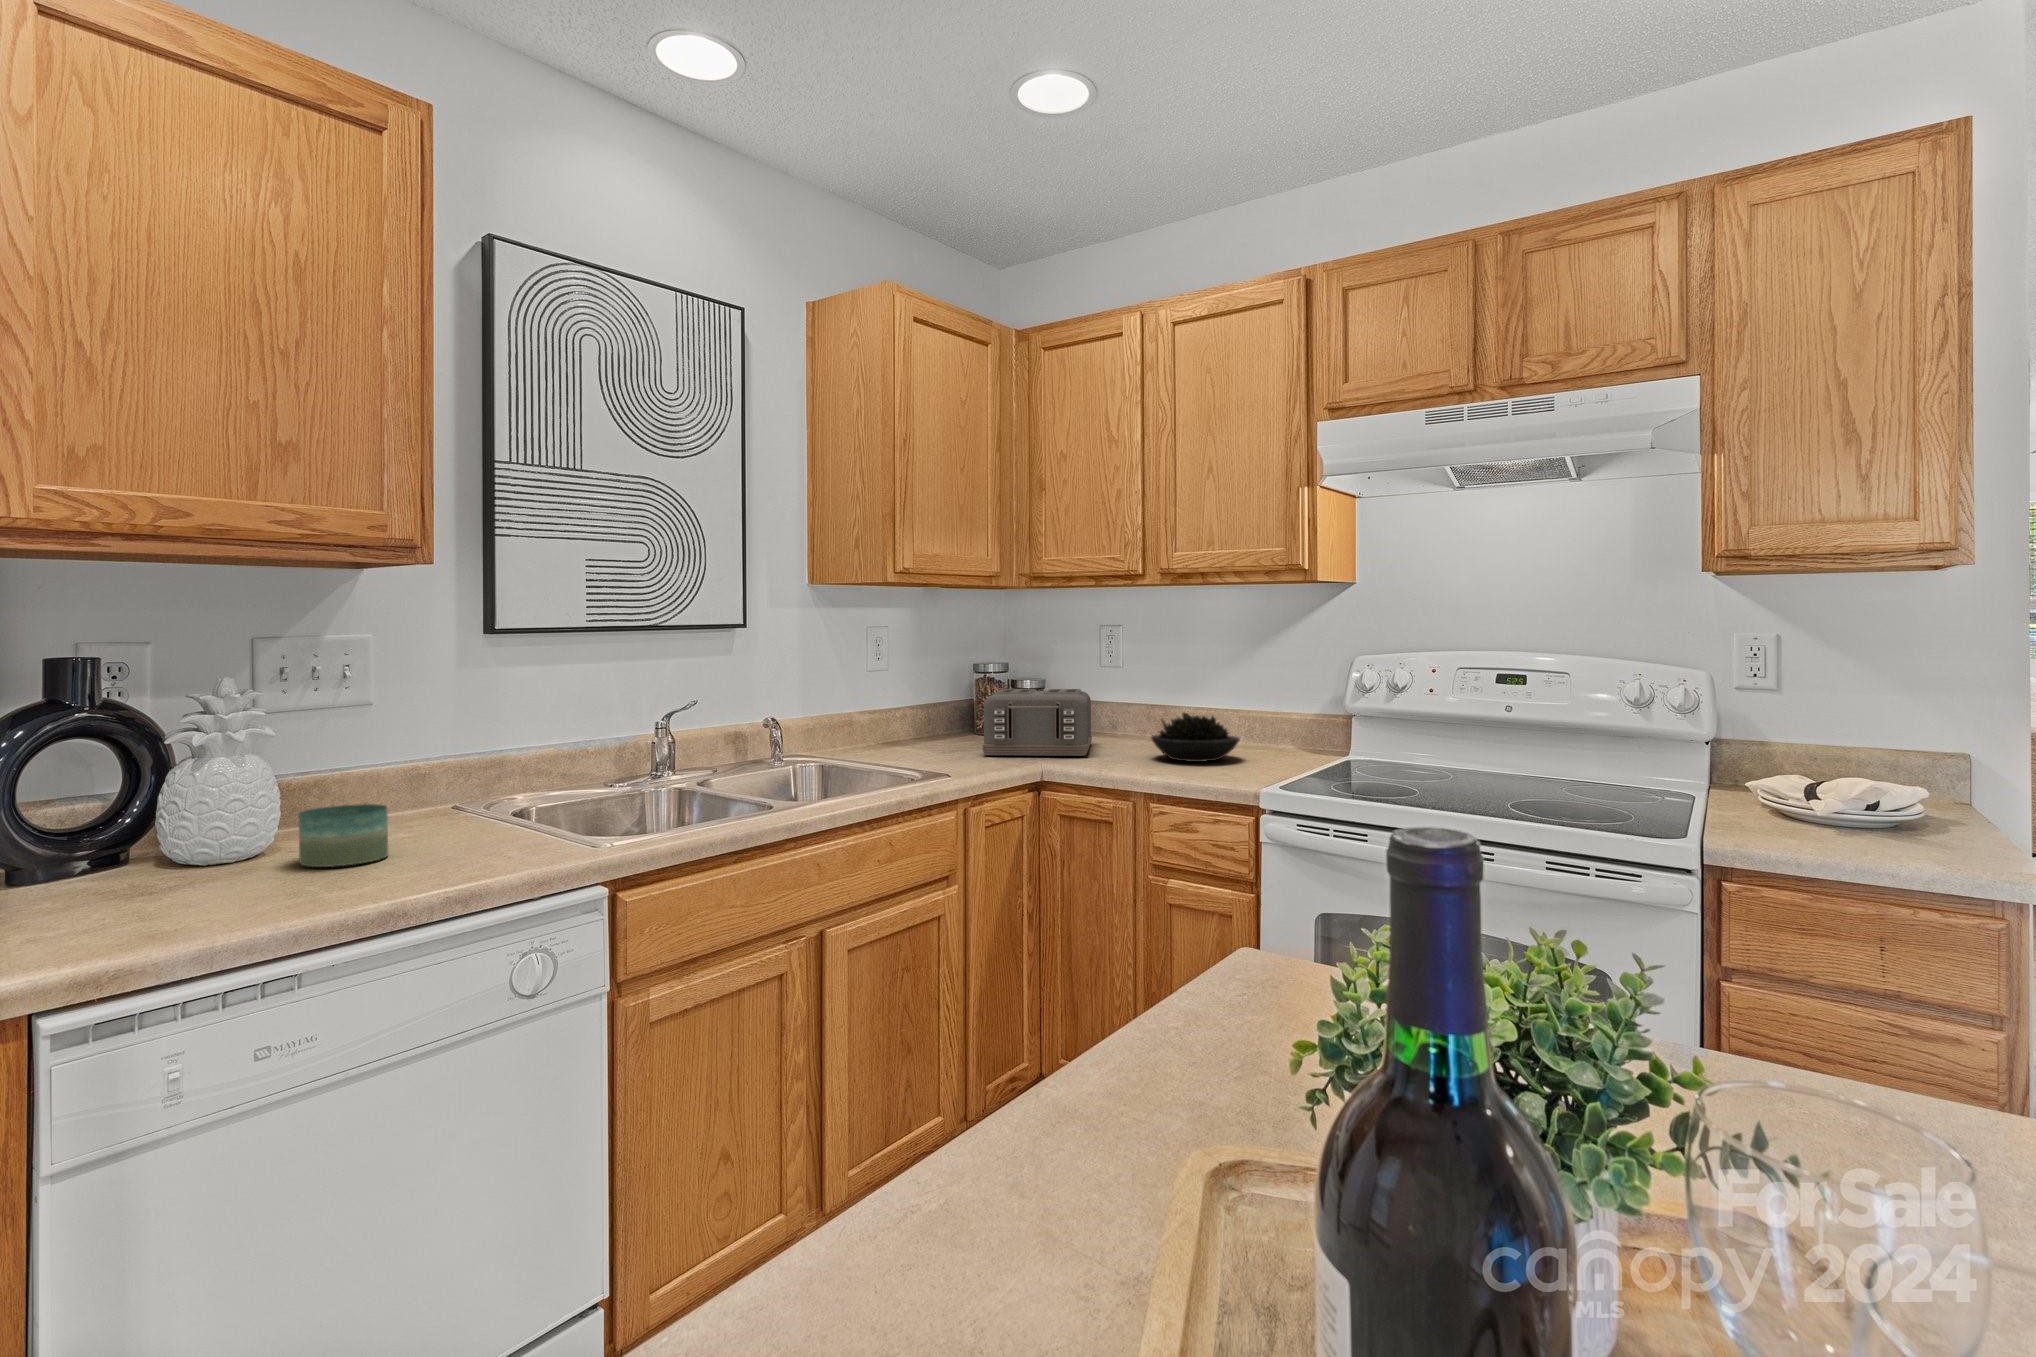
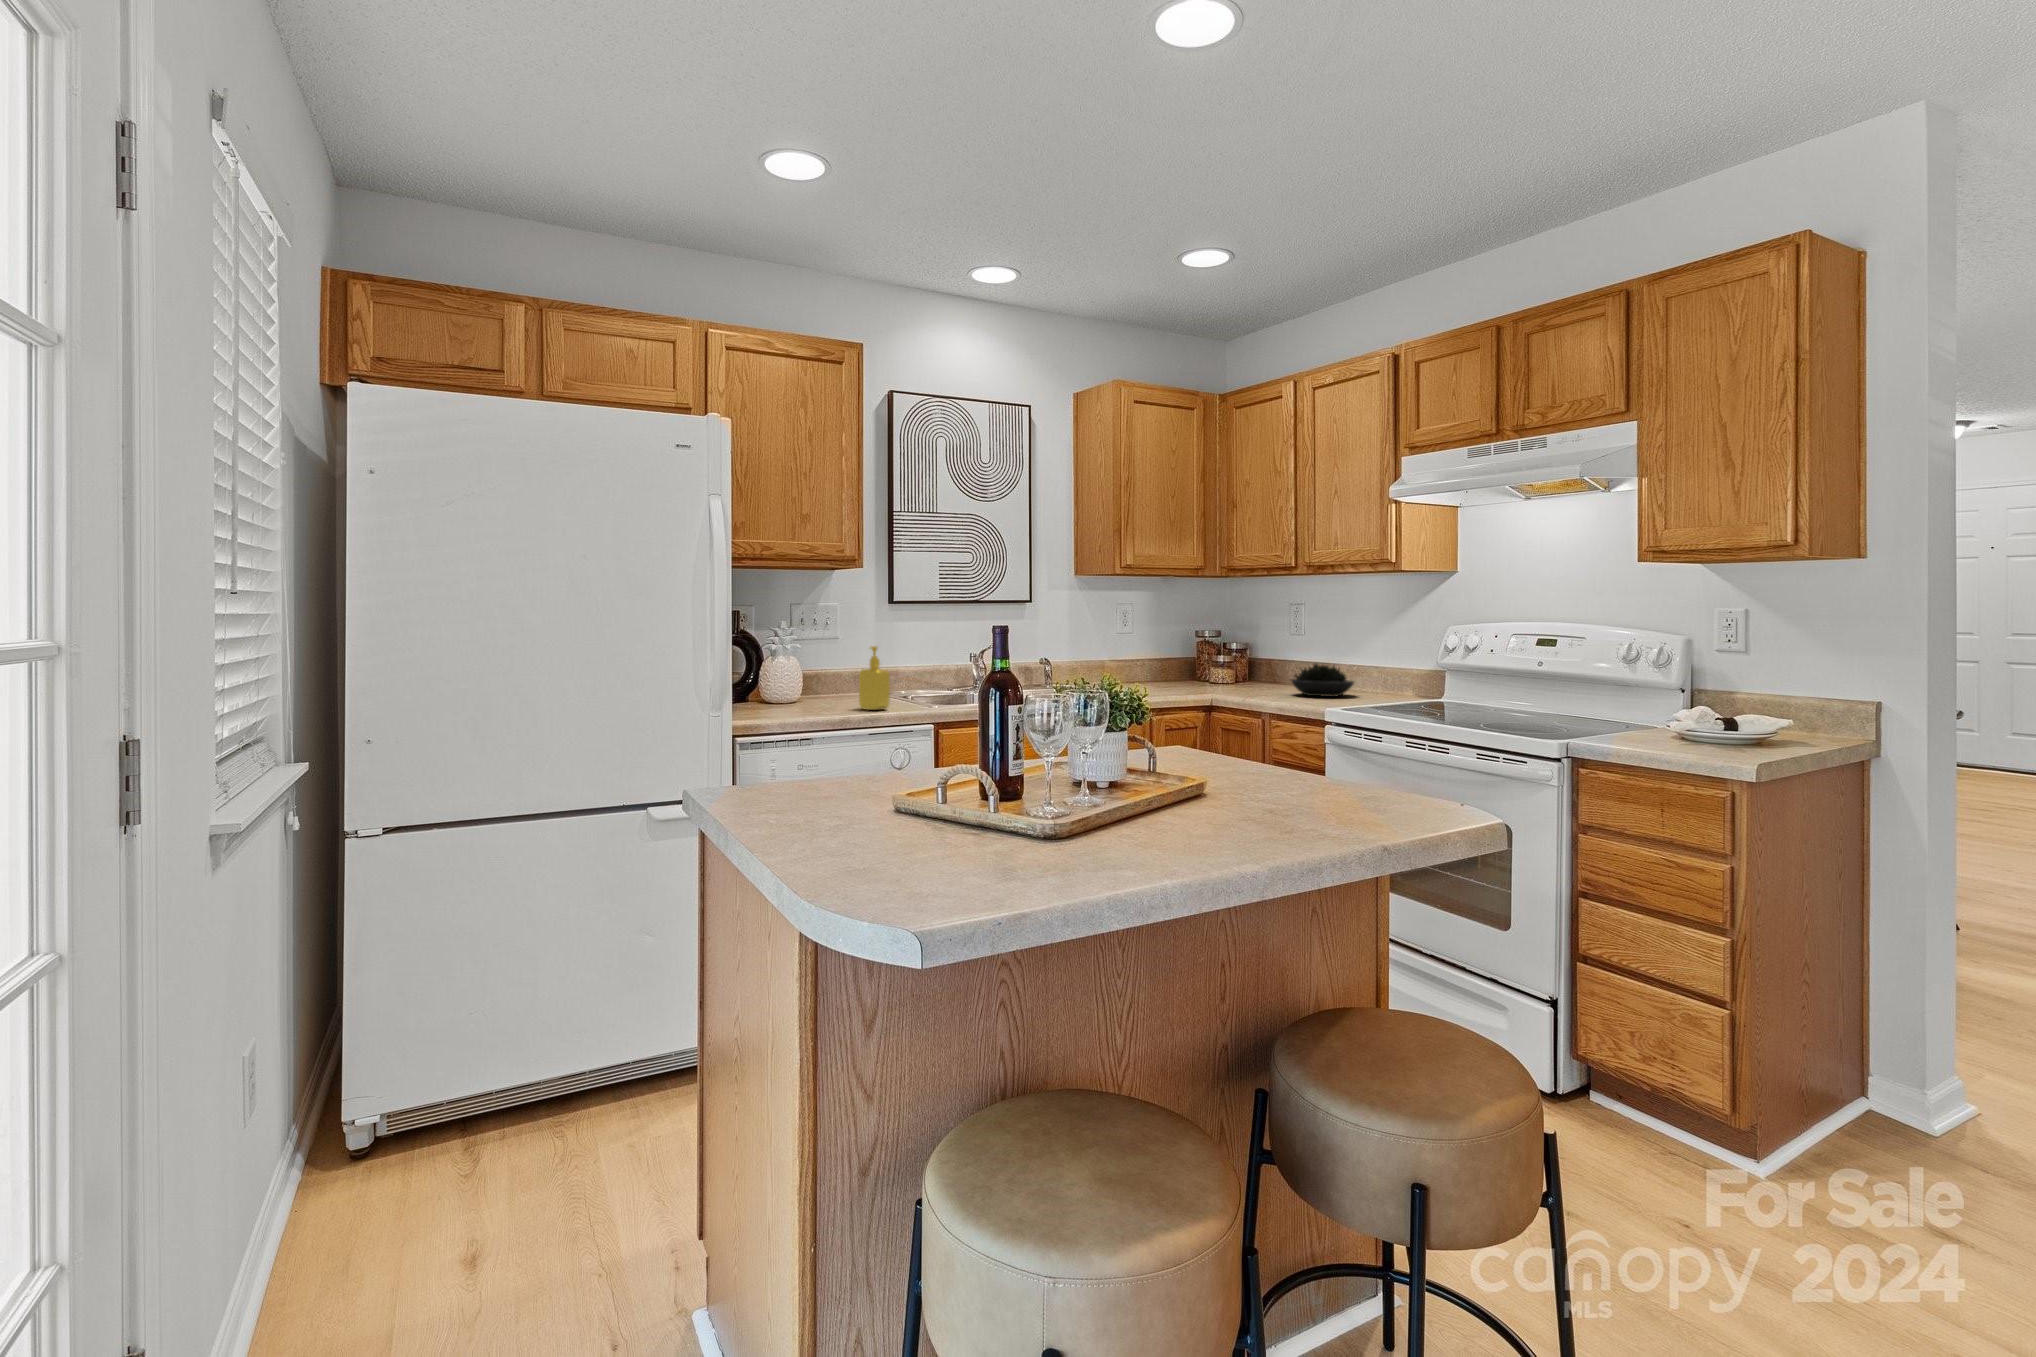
toaster: present [983,689,1092,756] -> none [1179,647,1268,691]
soap dispenser: none [432,727,508,868] -> present [859,646,890,710]
candle: present [298,804,388,867] -> none [808,682,841,707]

